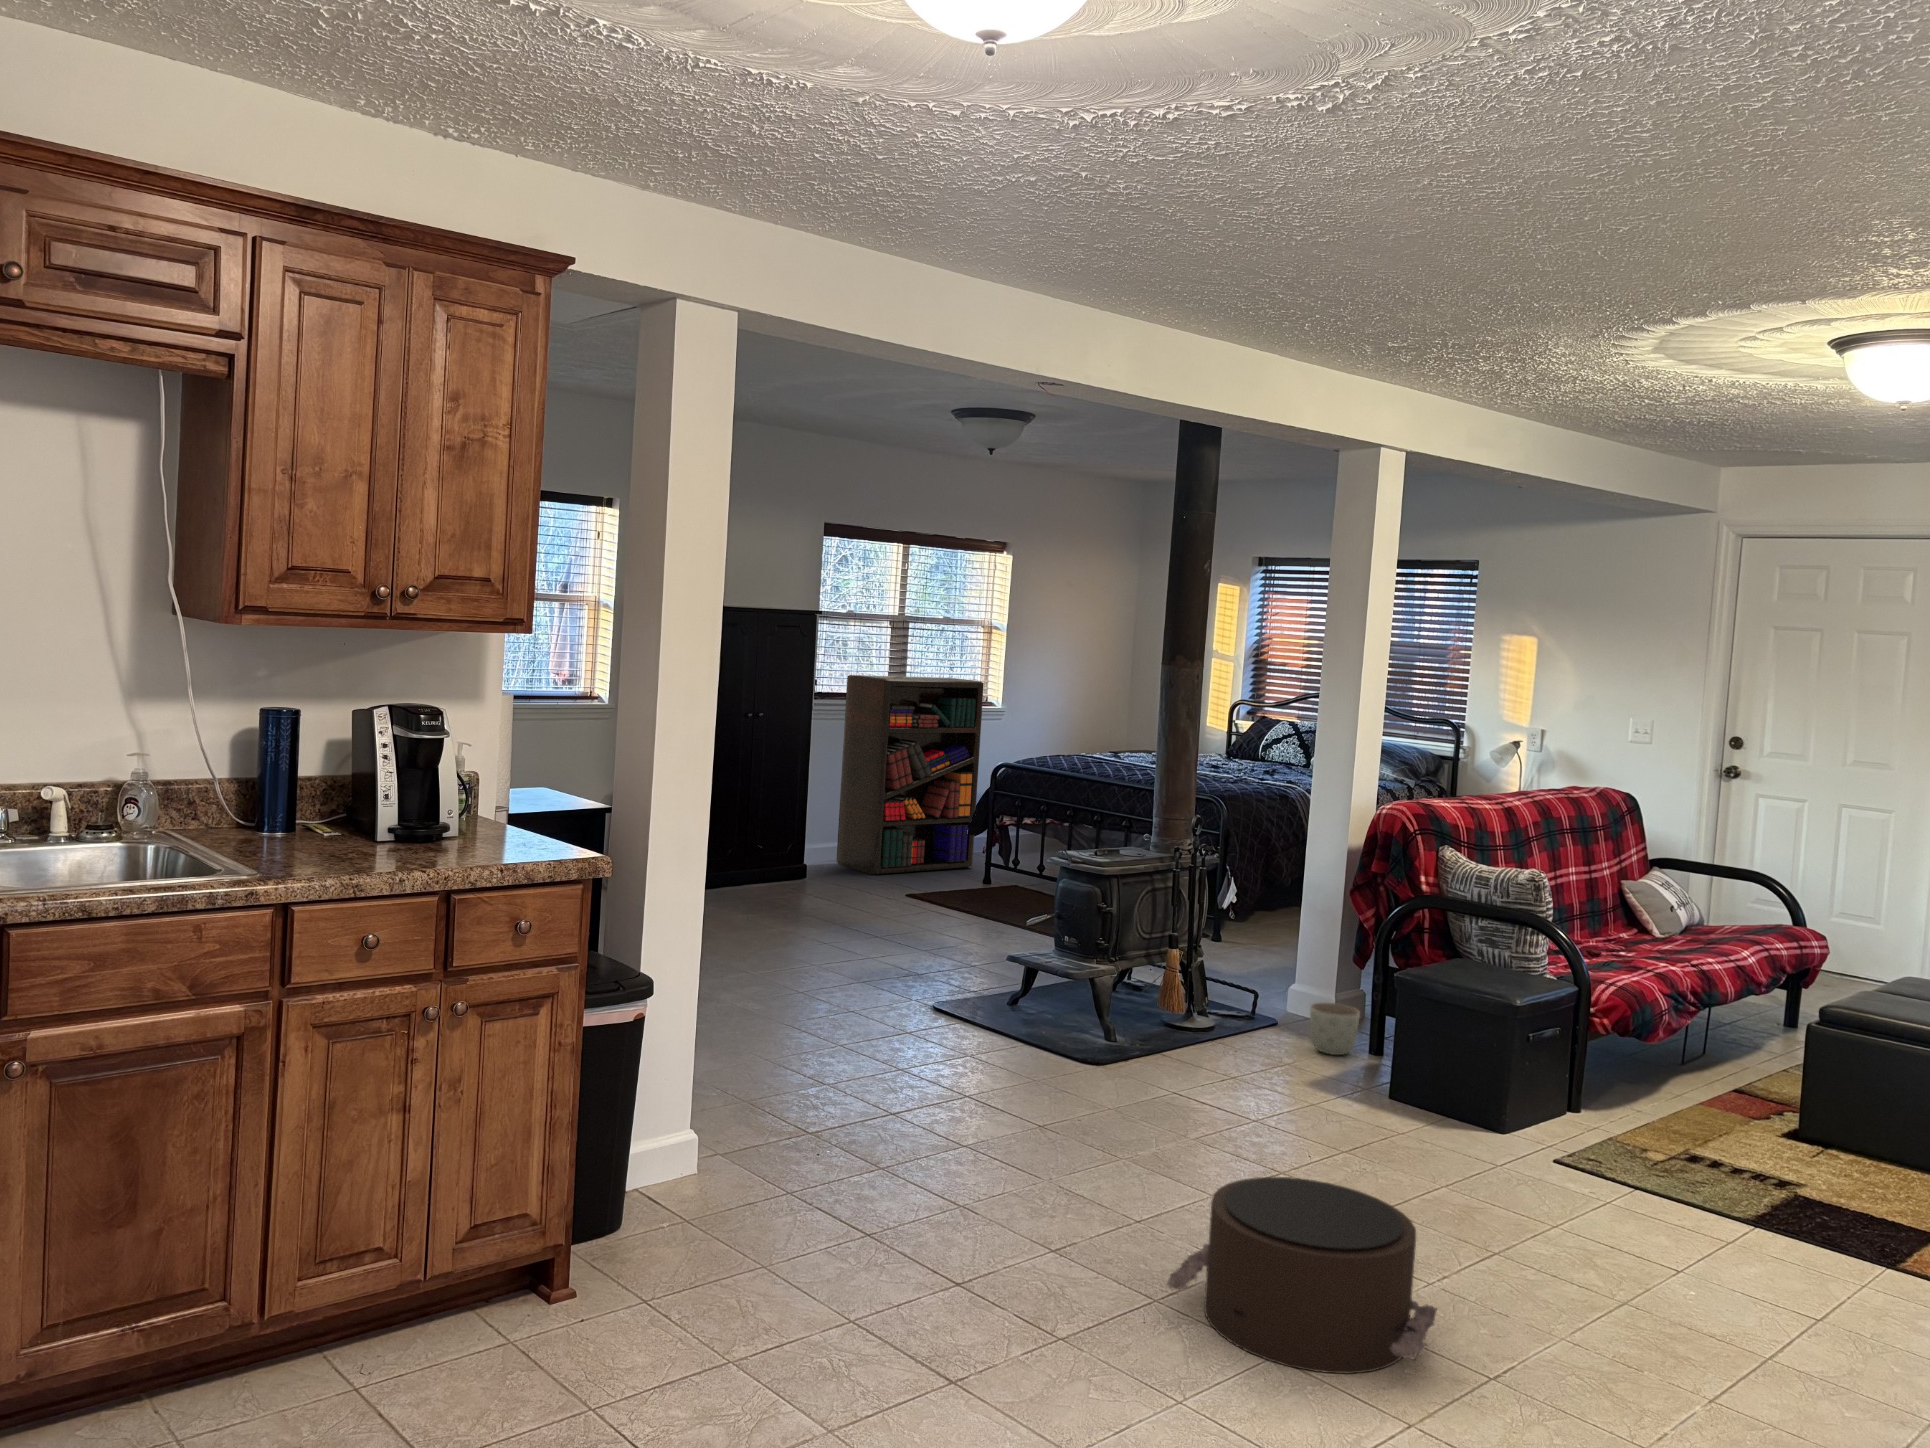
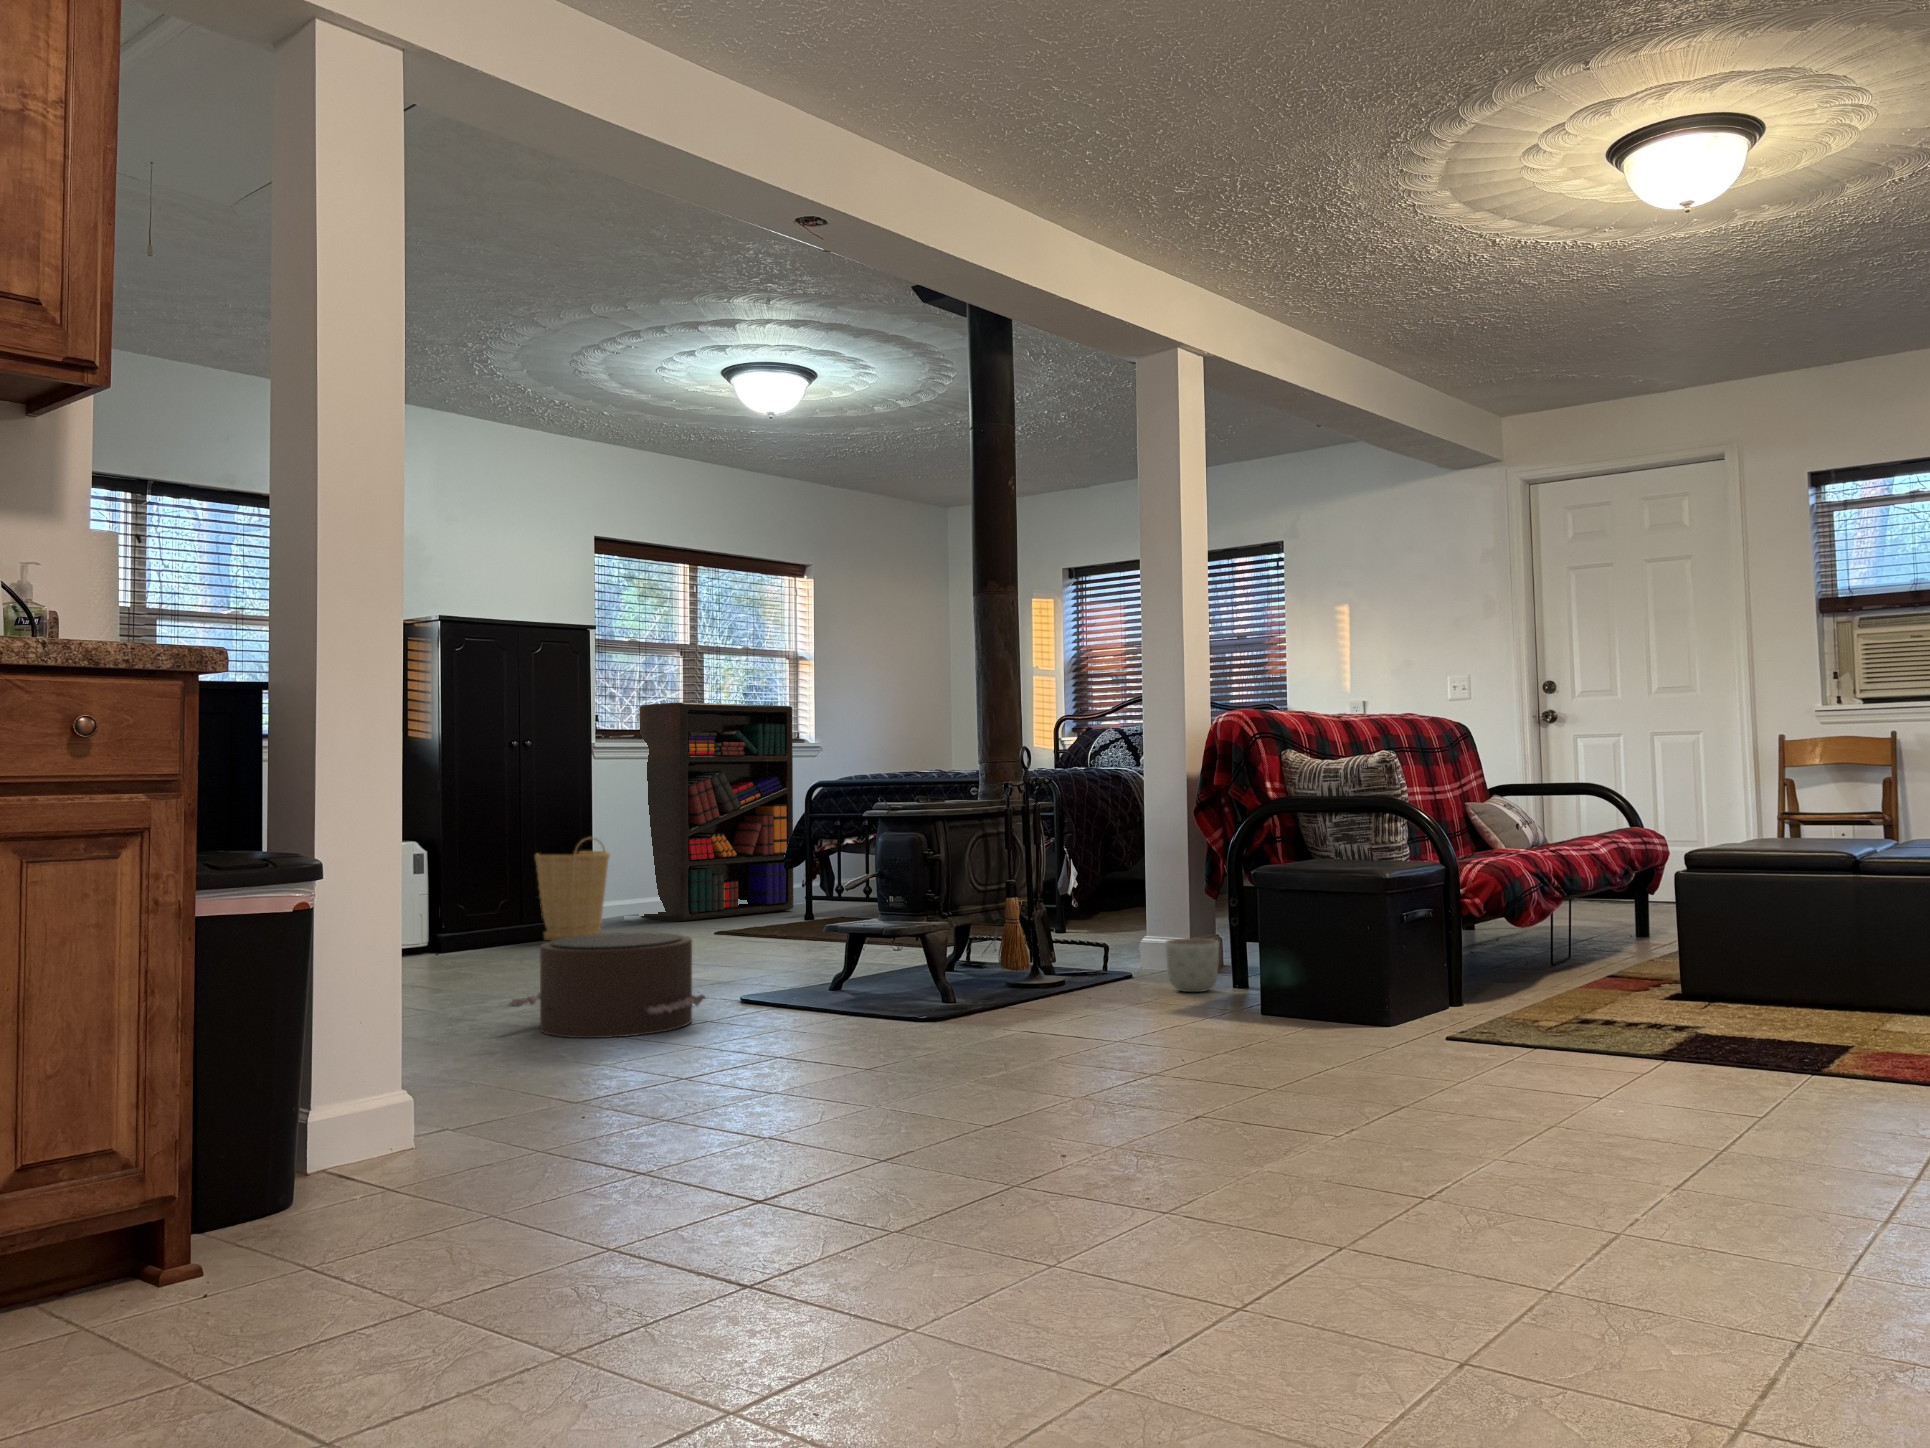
basket: none [755,800,818,895] -> present [535,838,610,941]
pouf: present [1166,1177,1437,1374] -> present [506,932,706,1038]

